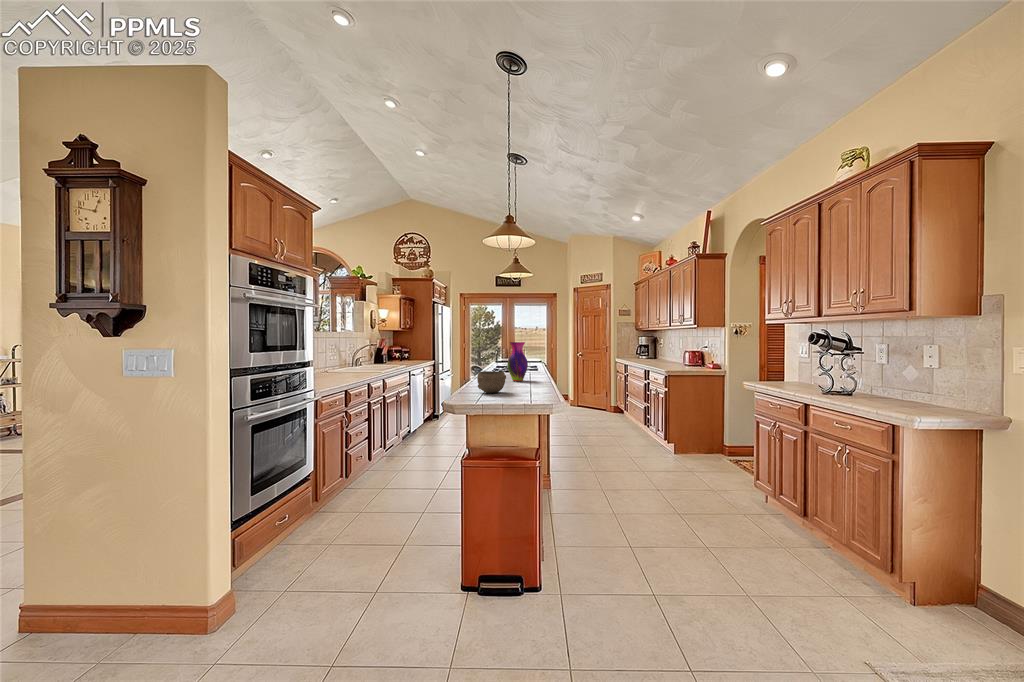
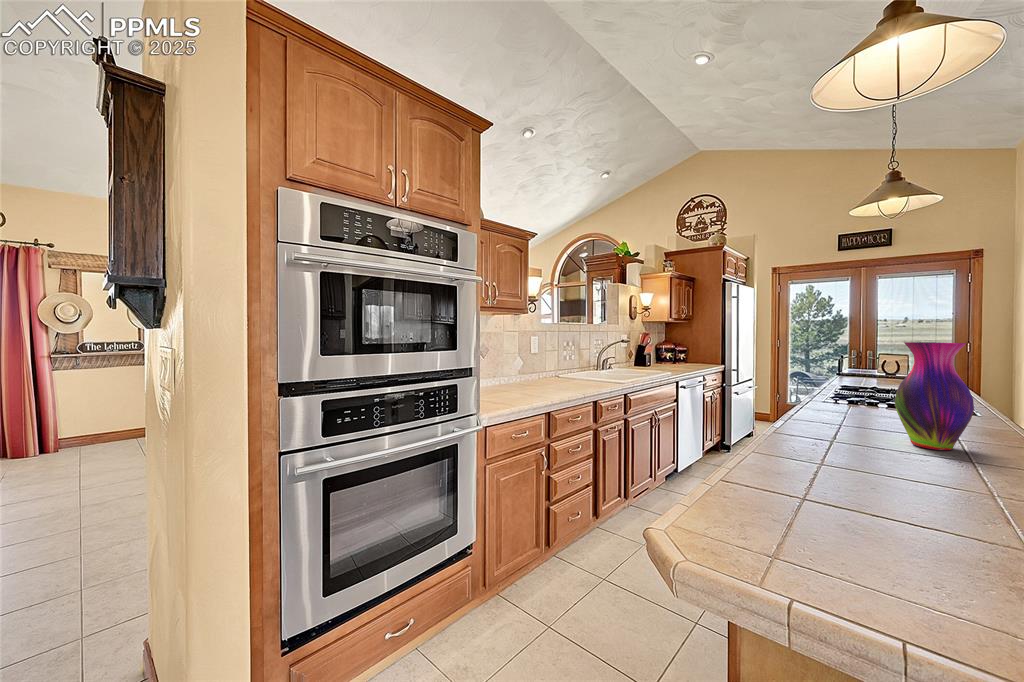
bowl: present [477,371,506,393] -> none [798,431,926,515]

